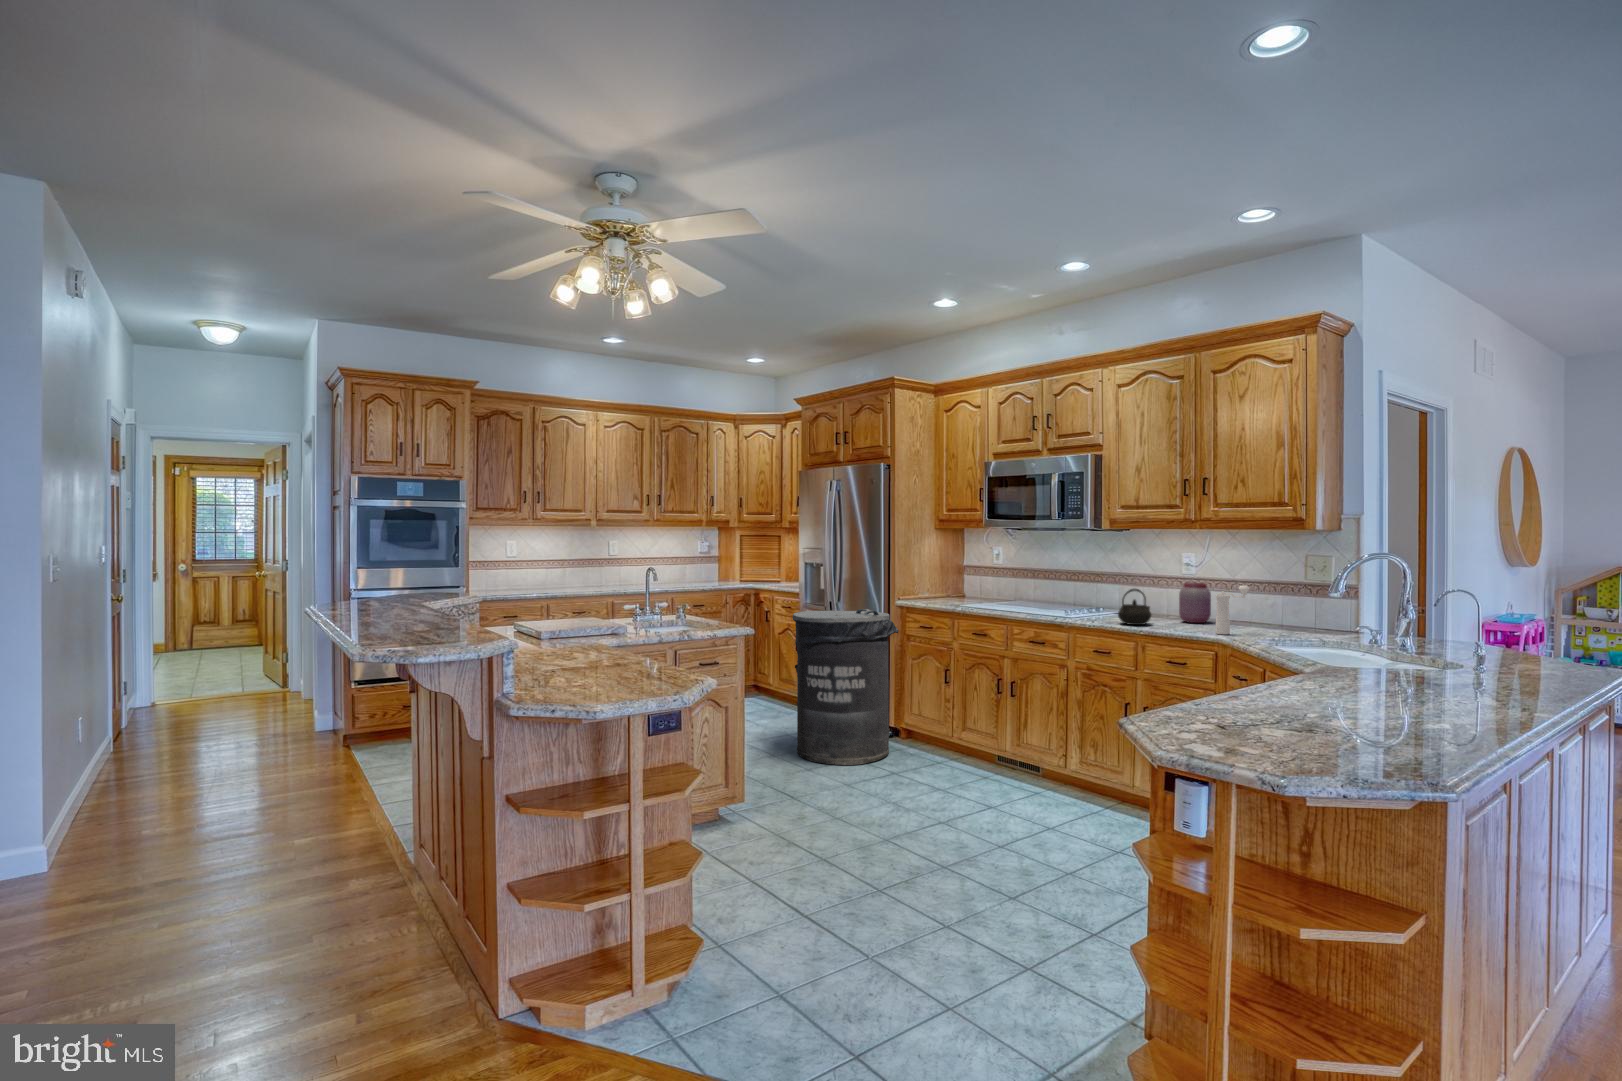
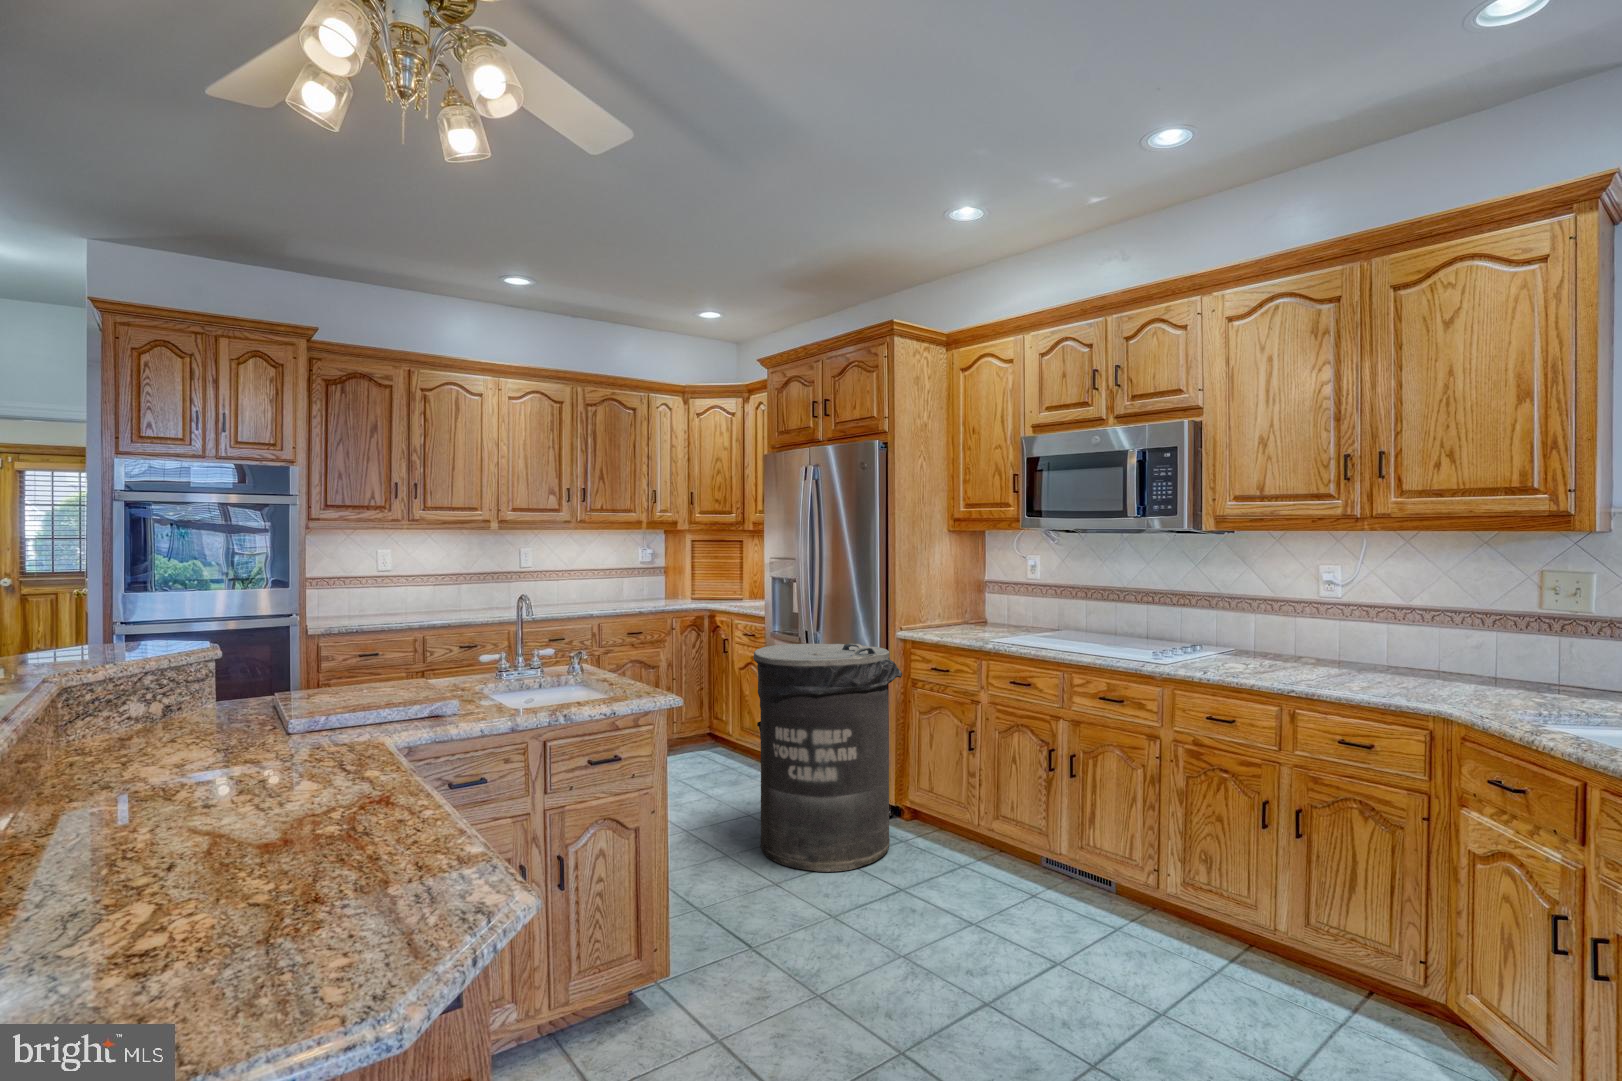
jar: present [1179,583,1211,623] -> none [1329,610,1382,673]
pepper mill: present [1216,586,1250,634] -> none [1422,620,1476,700]
kettle: present [1118,589,1151,625] -> none [1243,621,1299,678]

